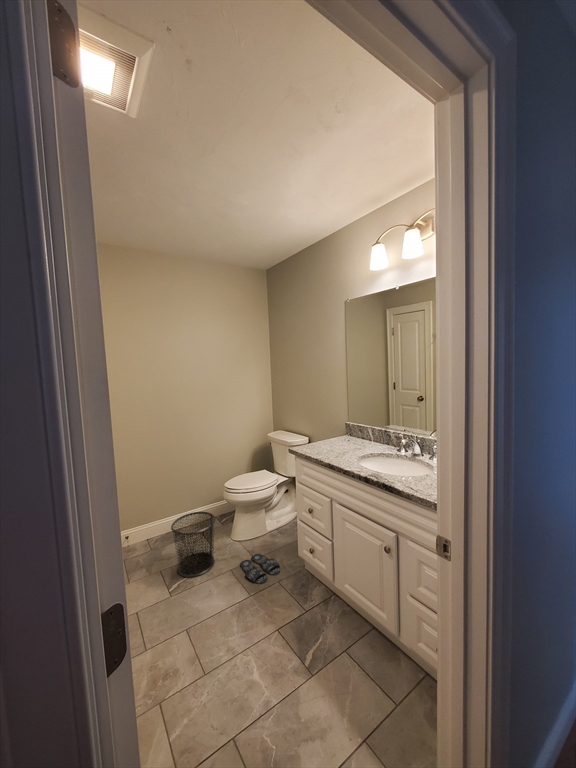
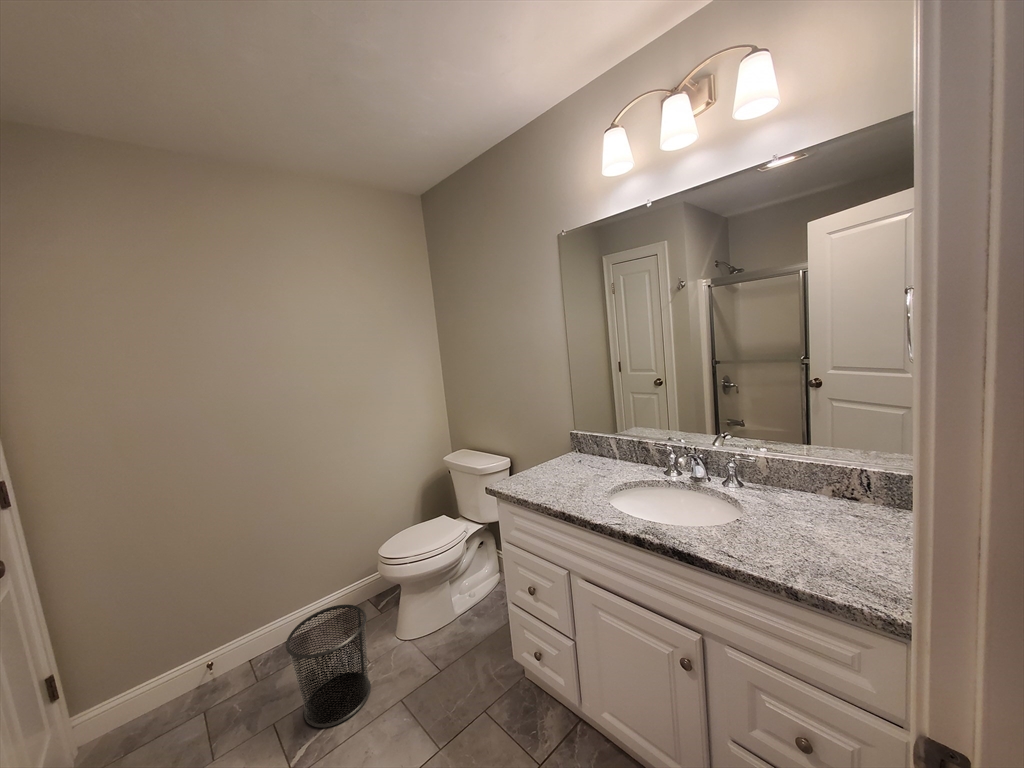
slippers: present [240,554,280,584] -> none [416,661,485,722]

